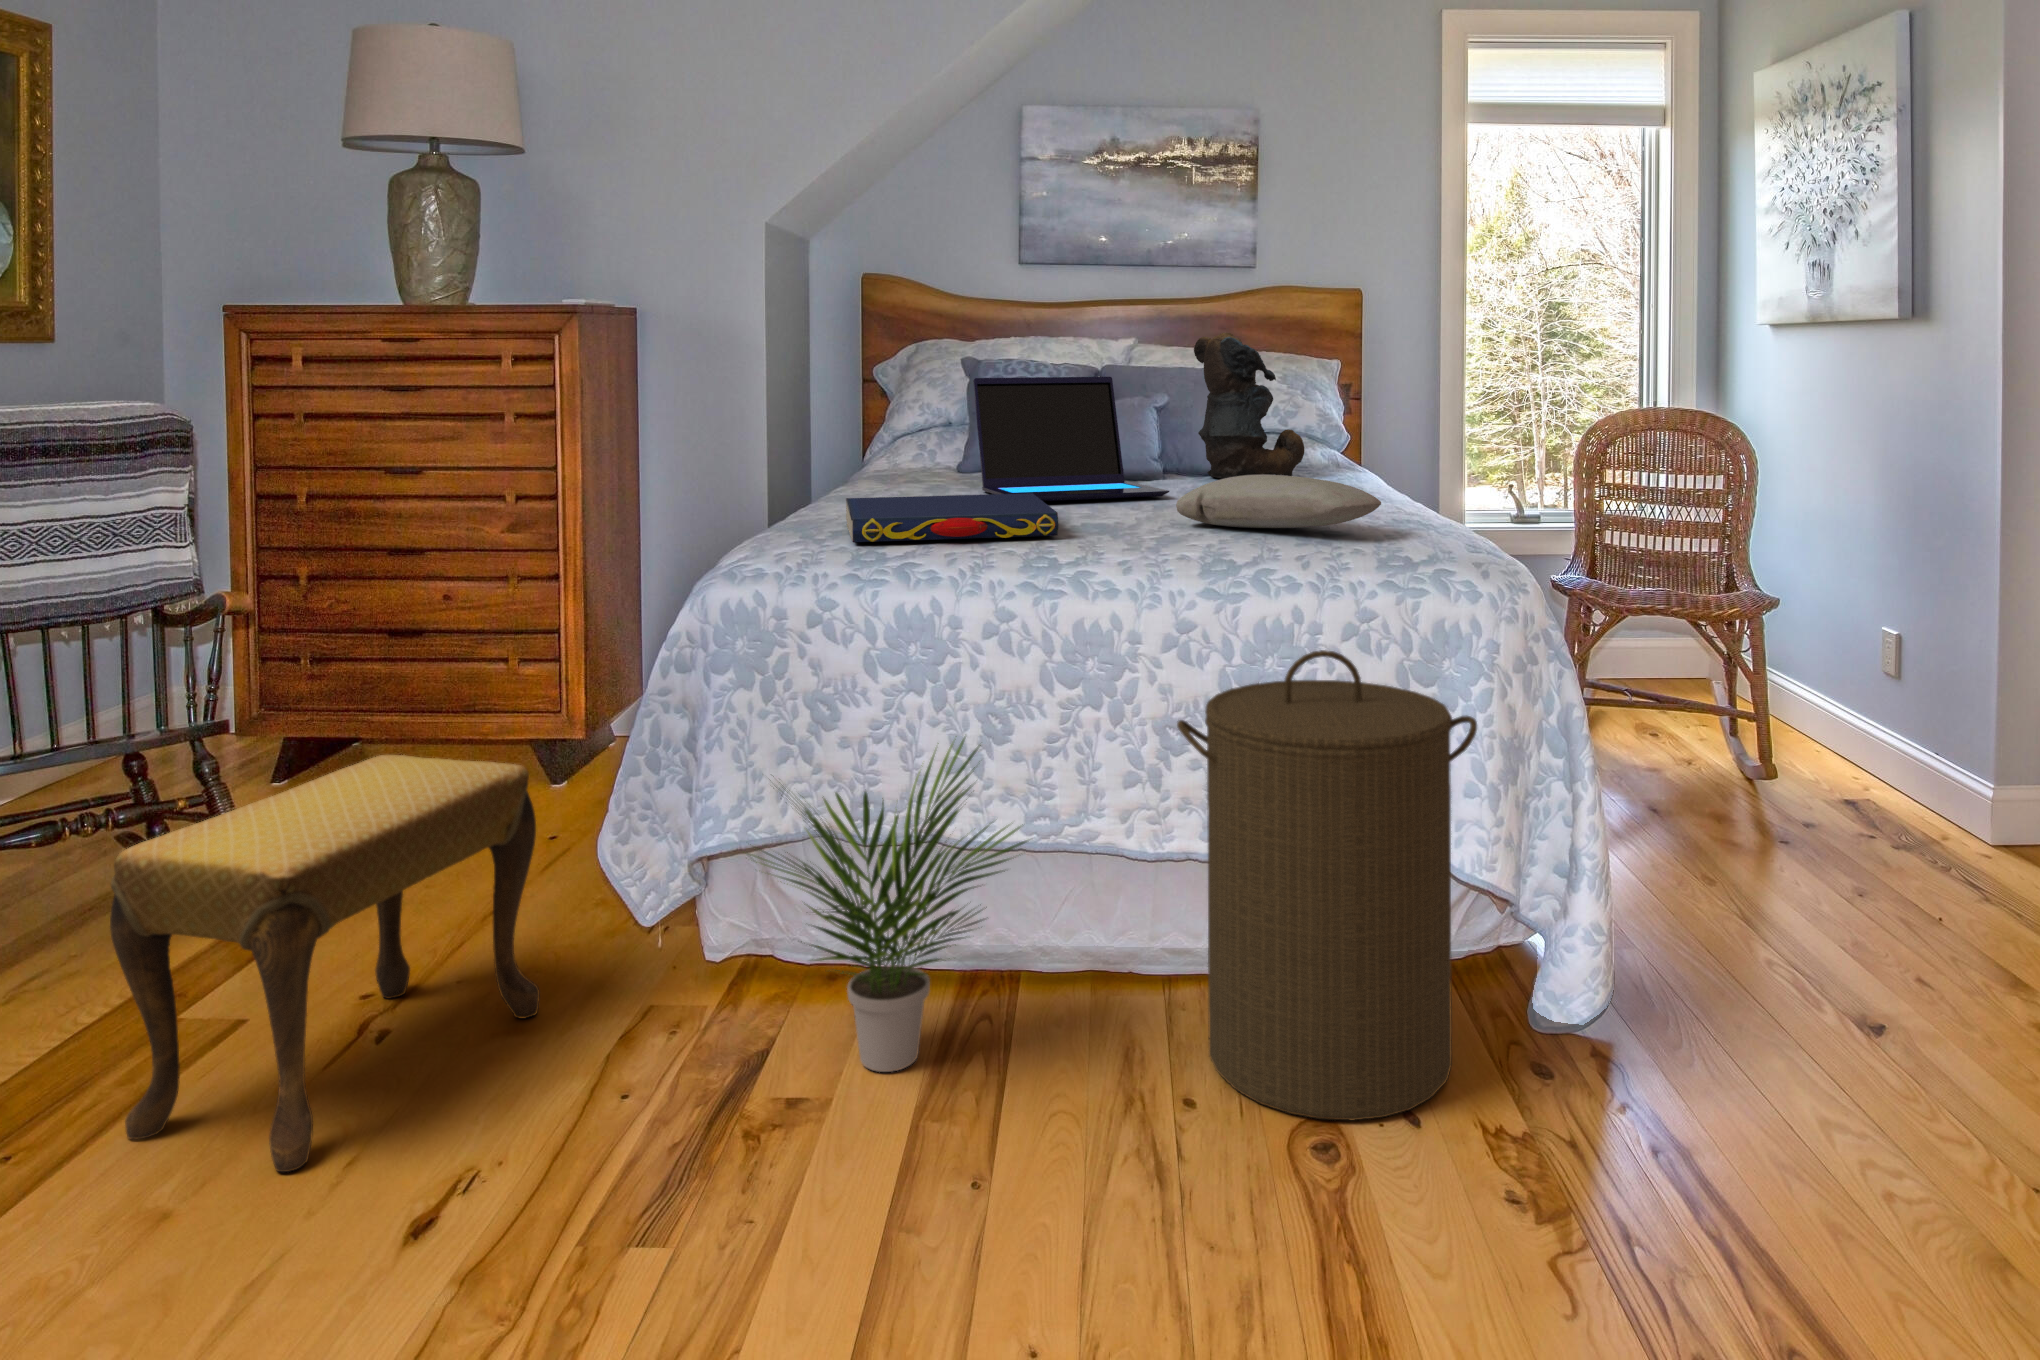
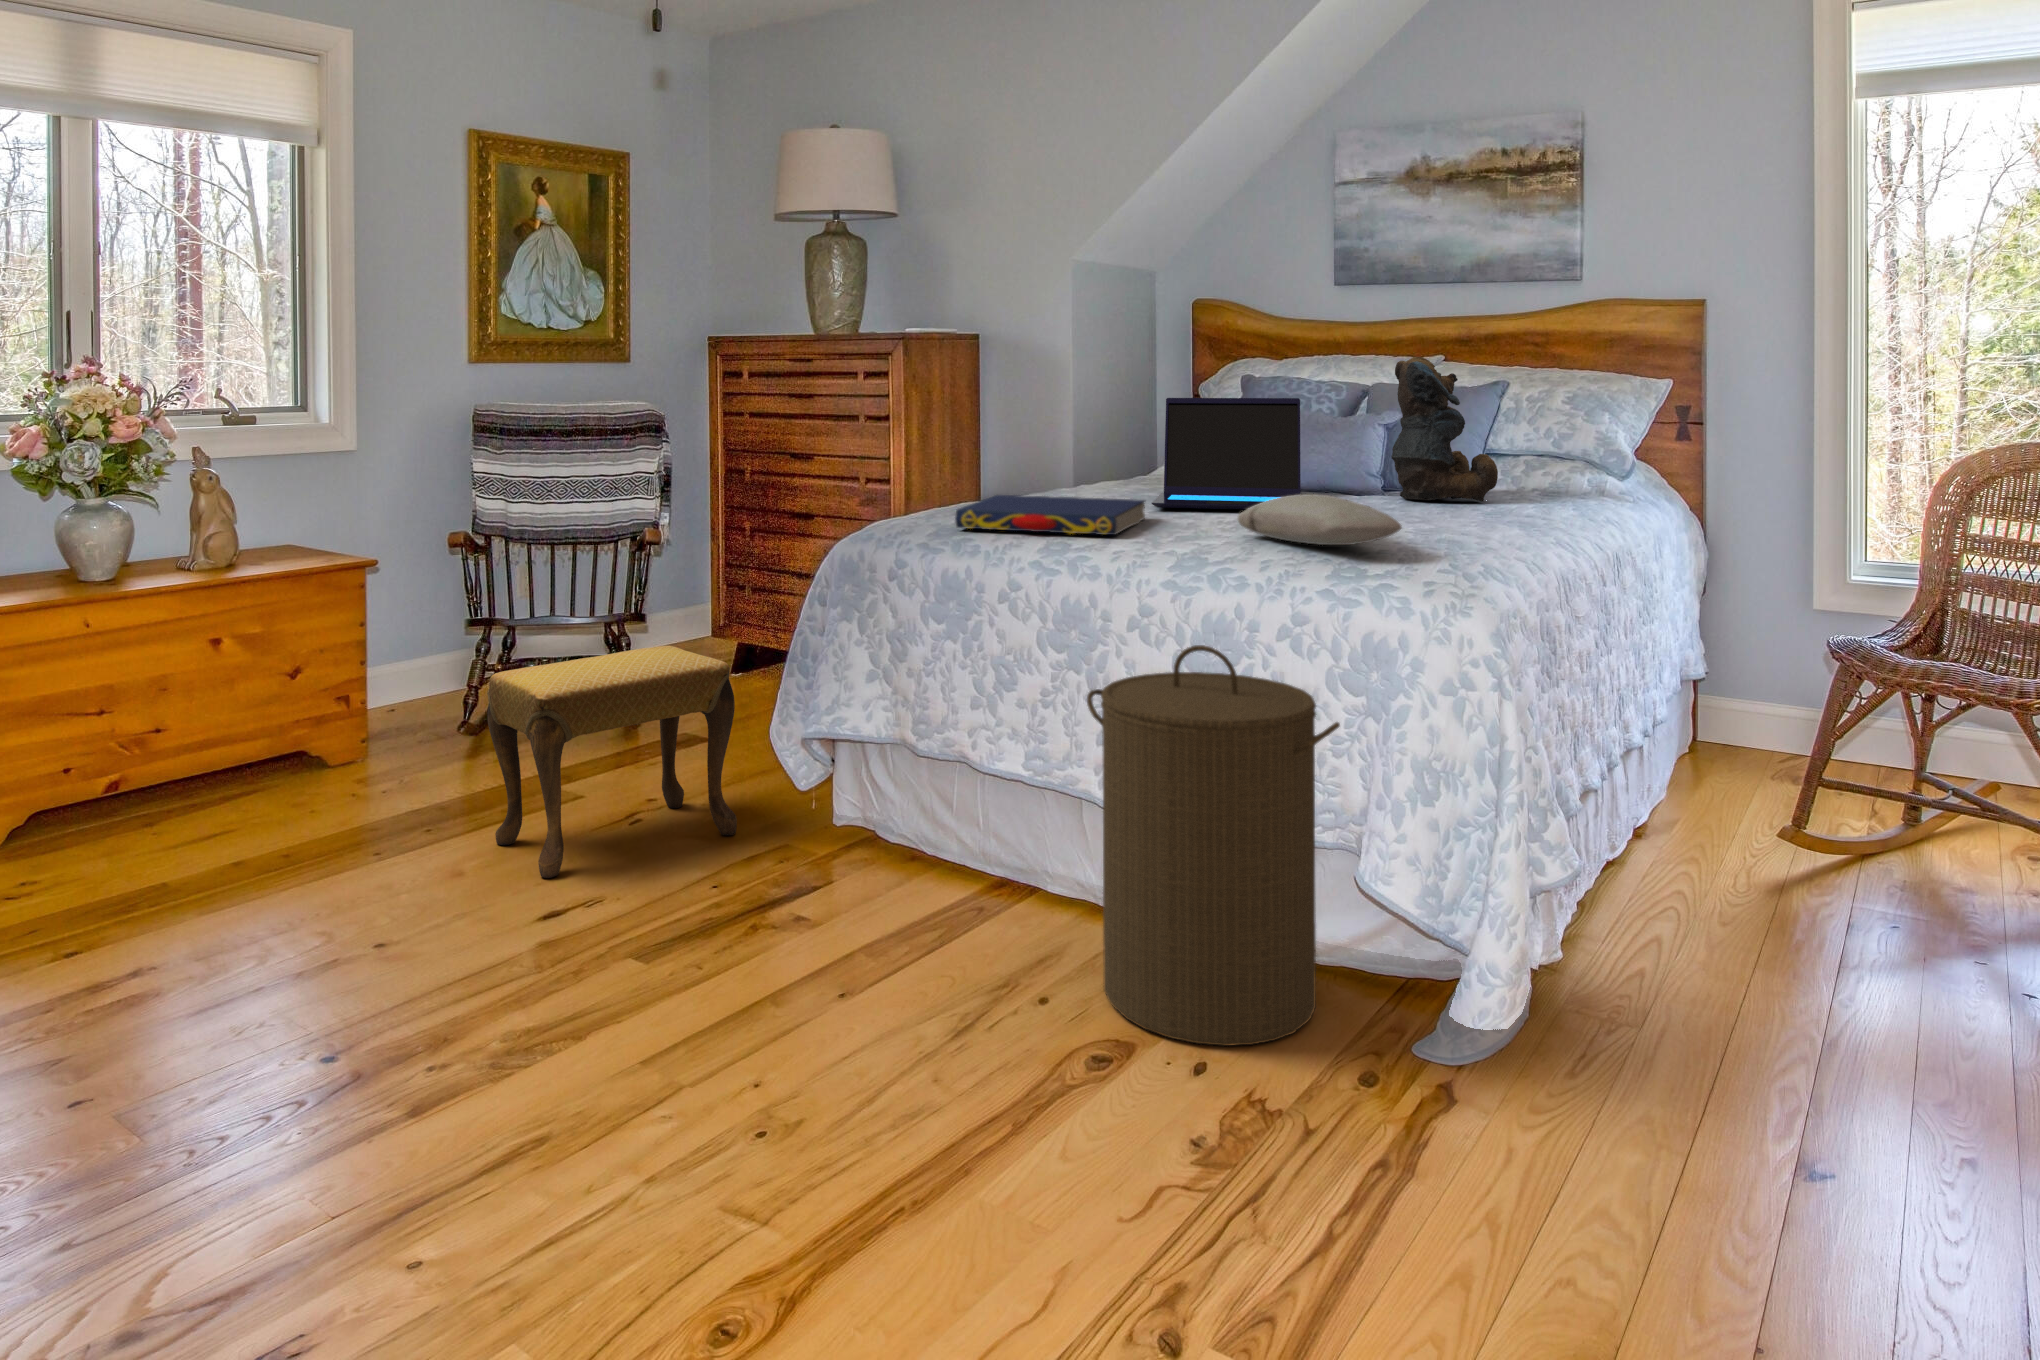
potted plant: present [750,737,1028,1072] -> none [804,681,1007,920]

